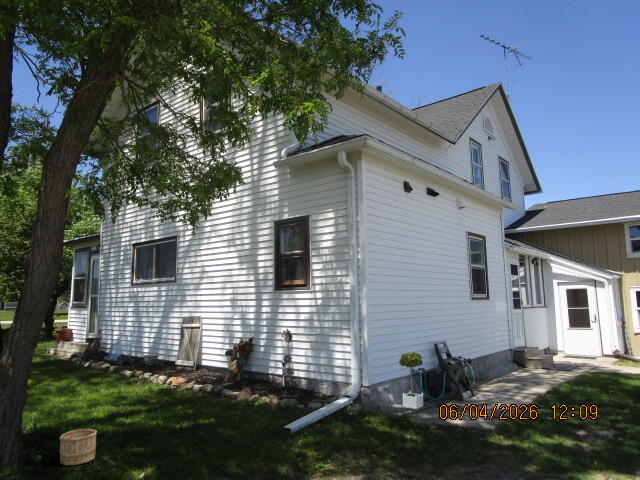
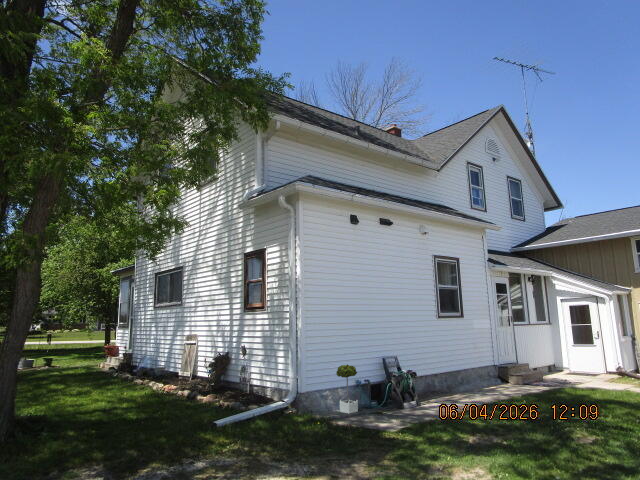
wooden bucket: present [59,429,97,465] -> none [46,416,74,440]

